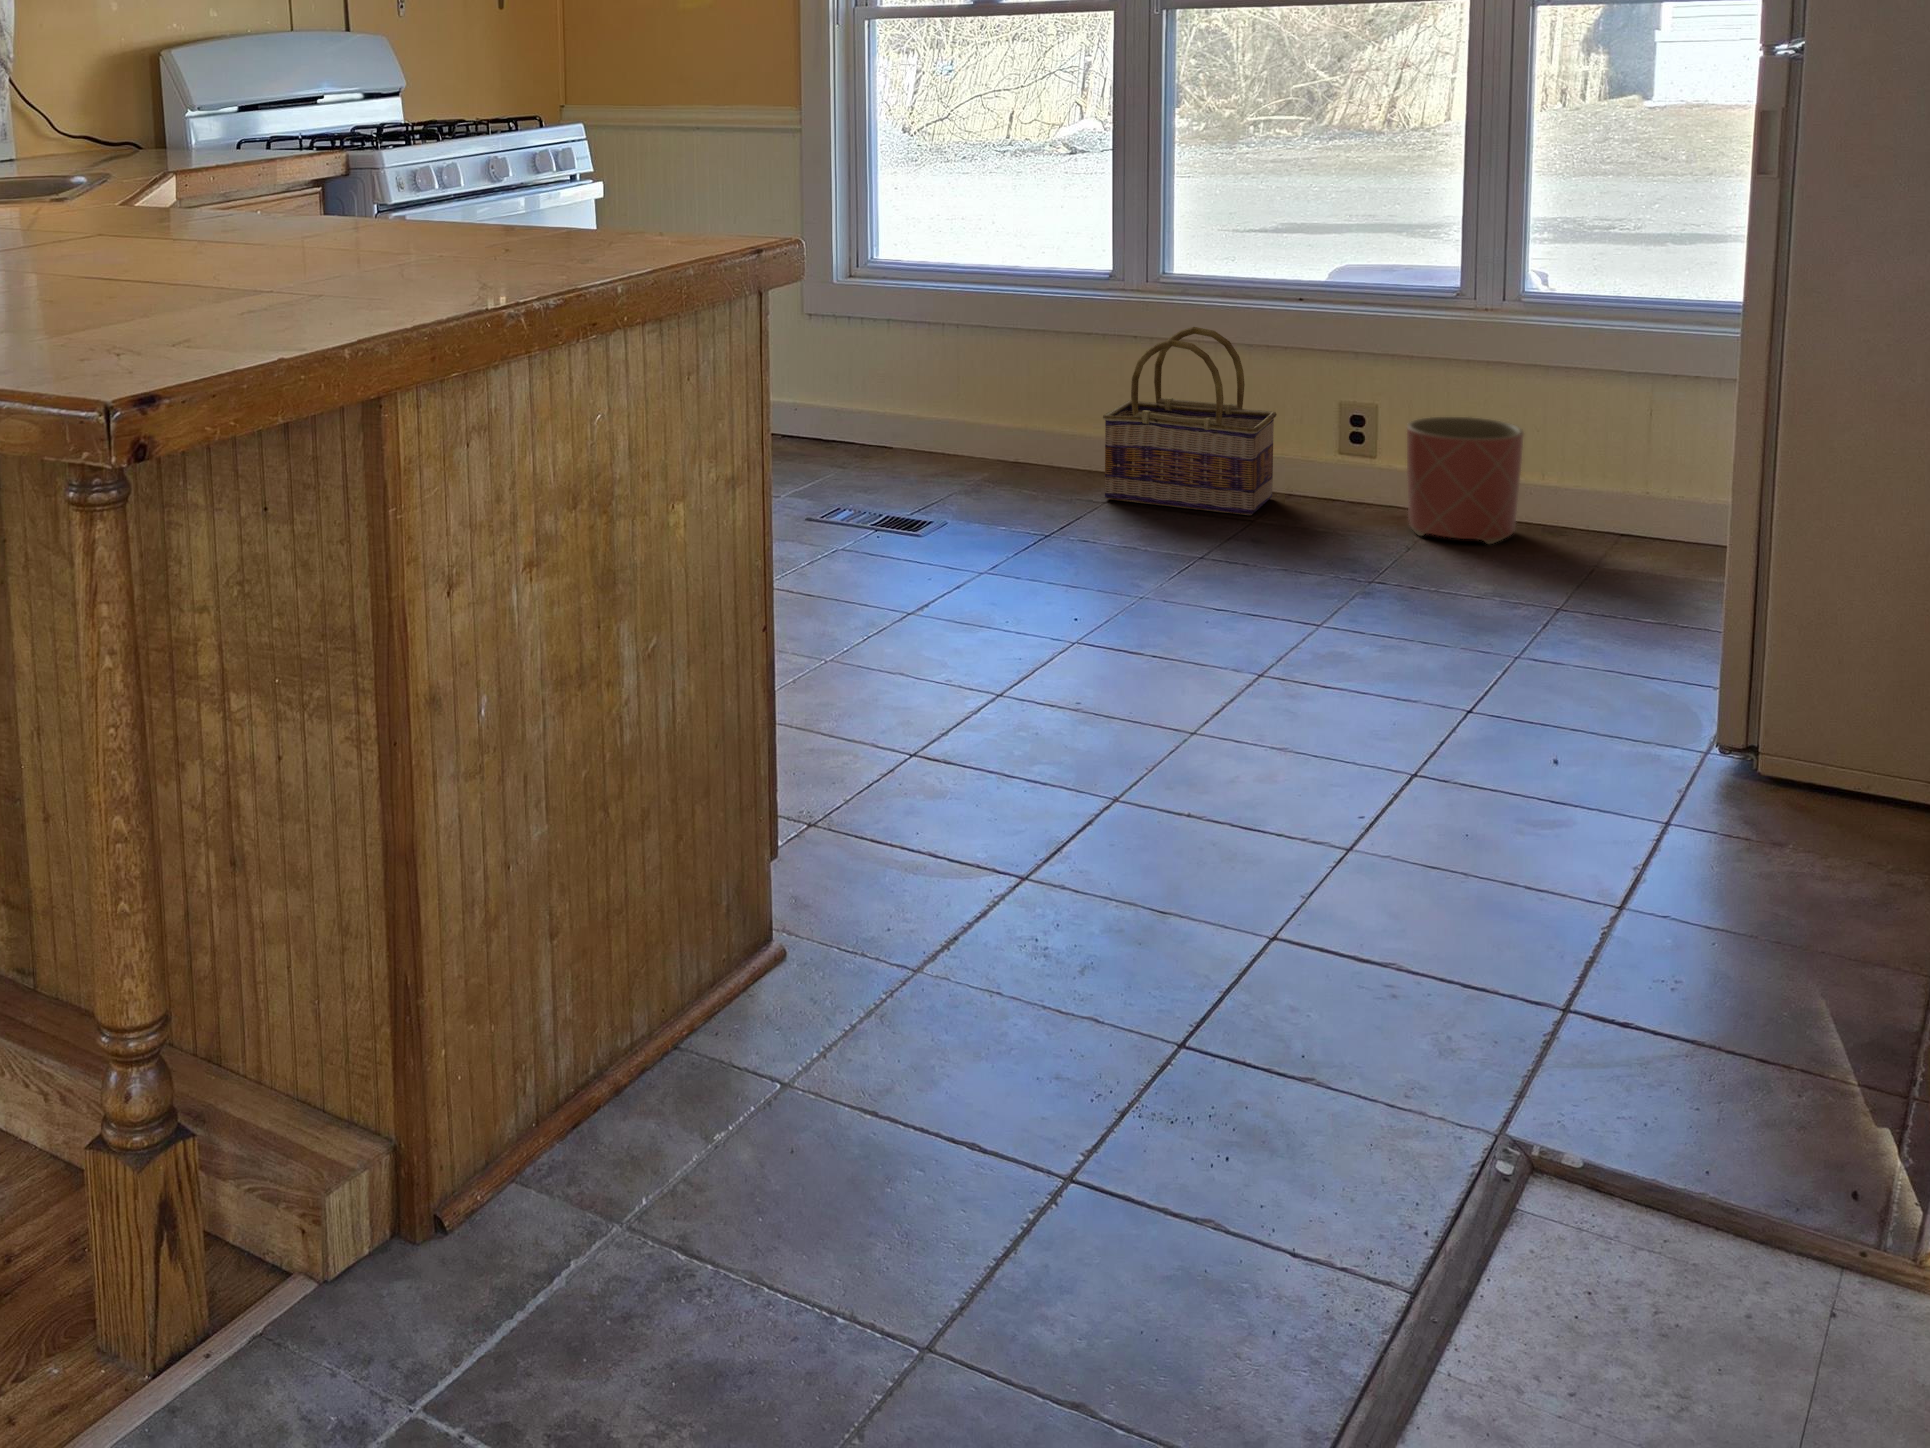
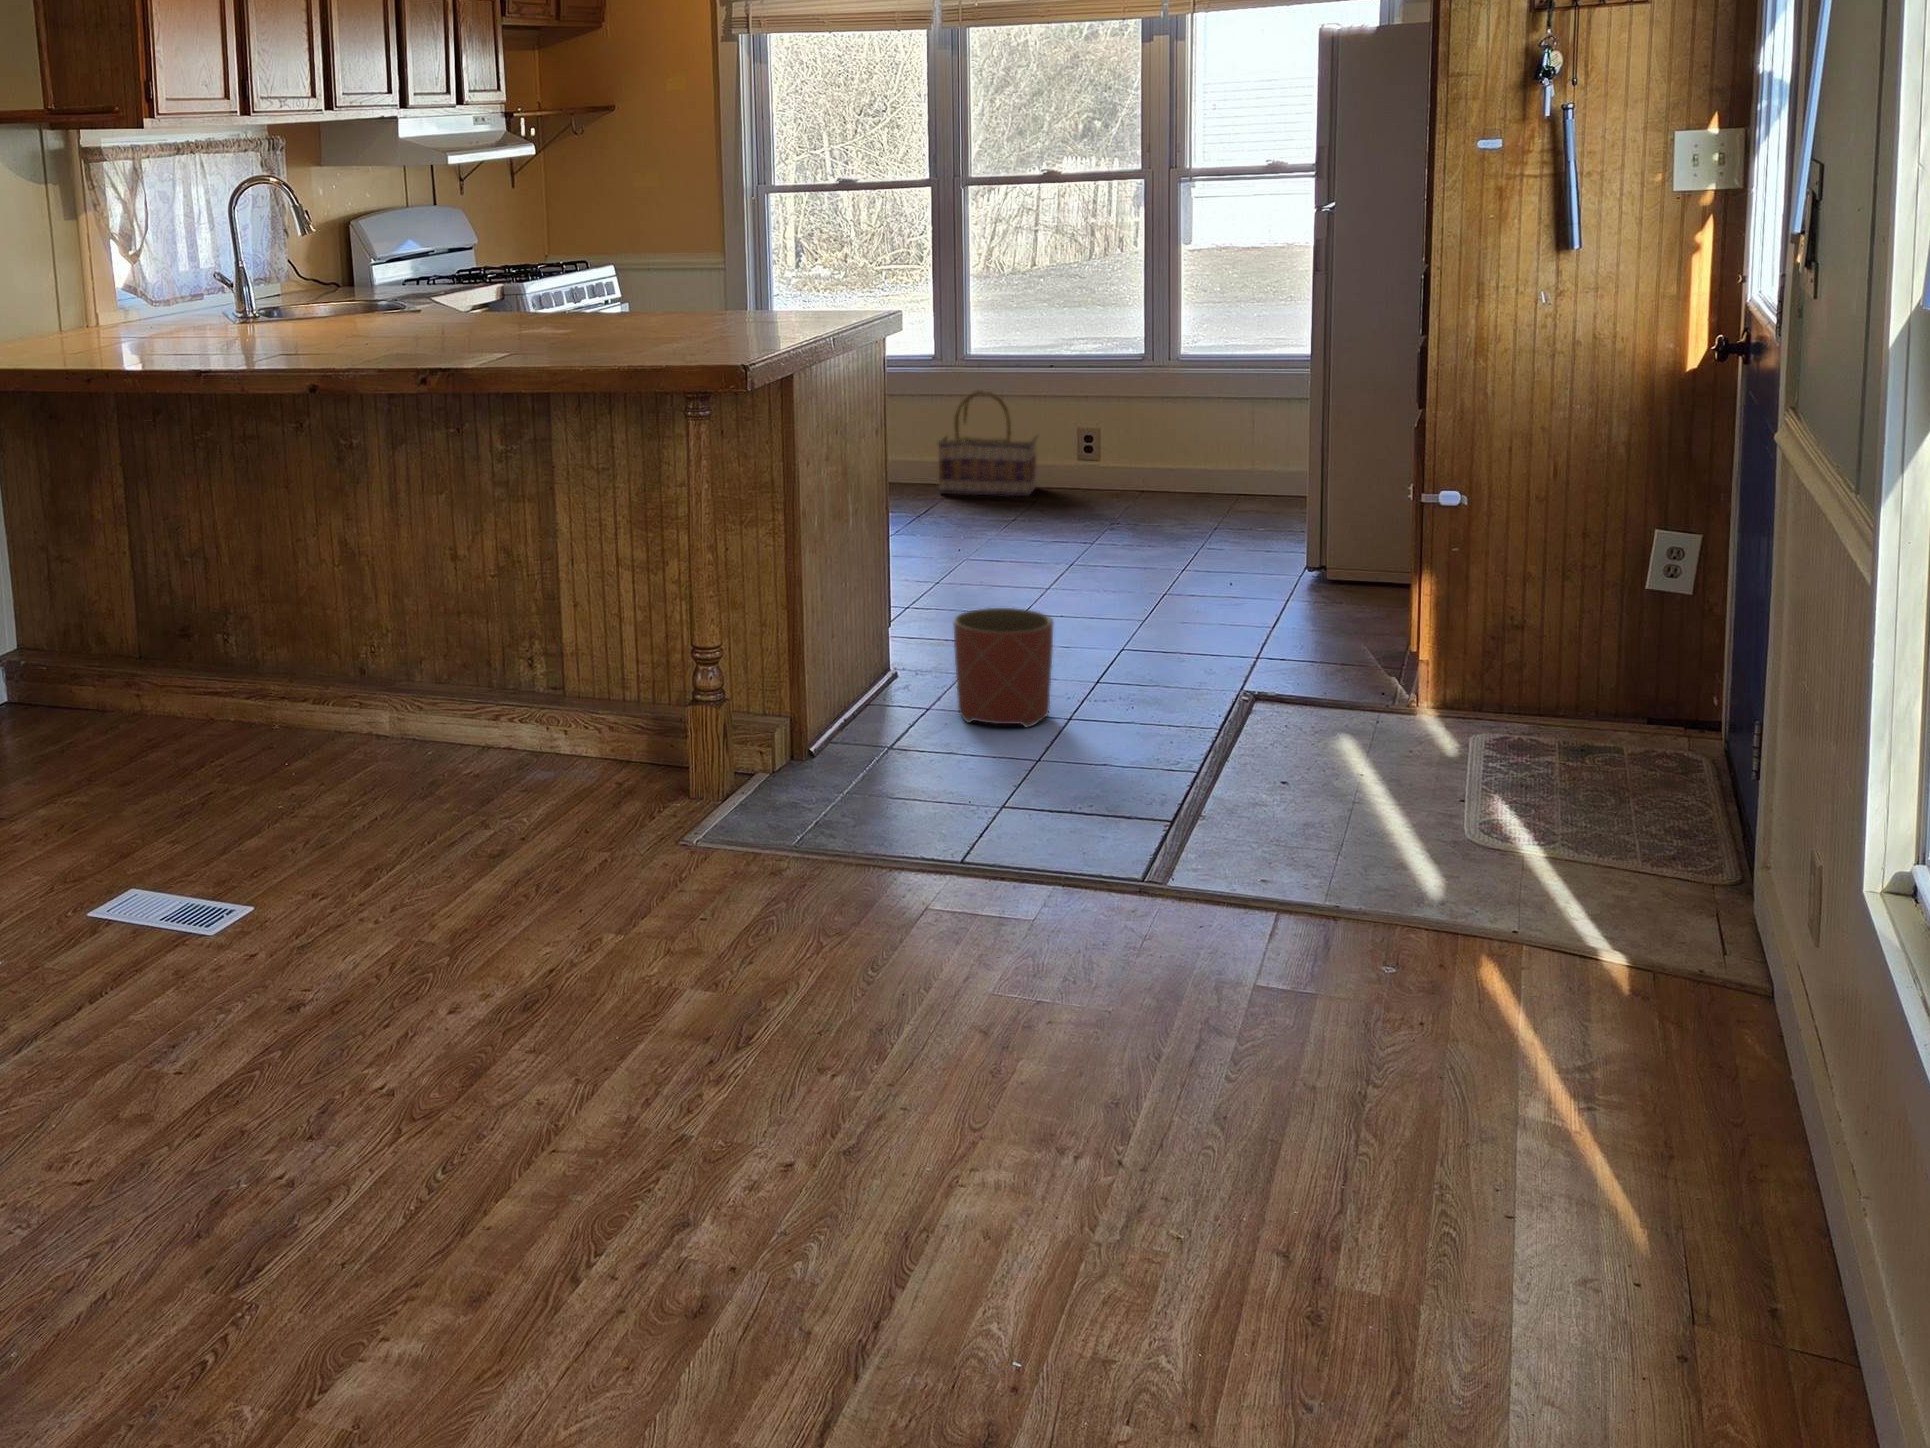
planter: present [1407,417,1524,544] -> present [953,608,1054,727]

